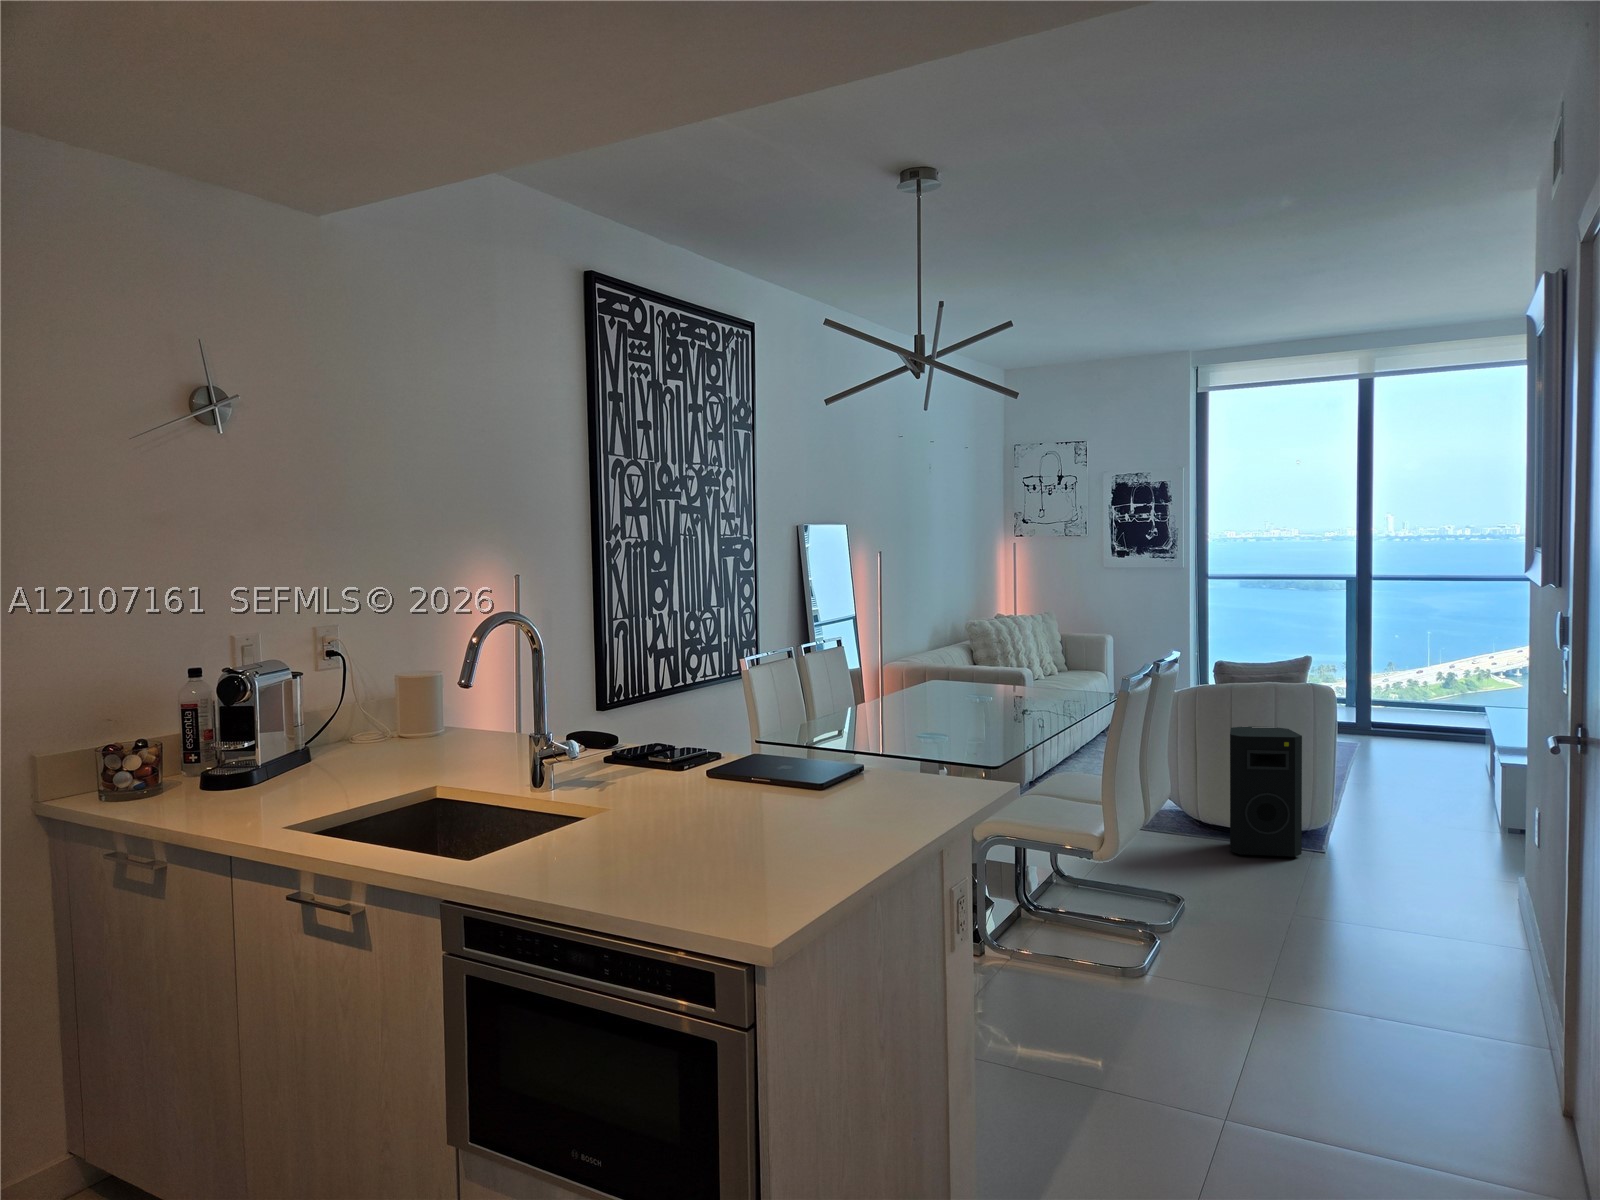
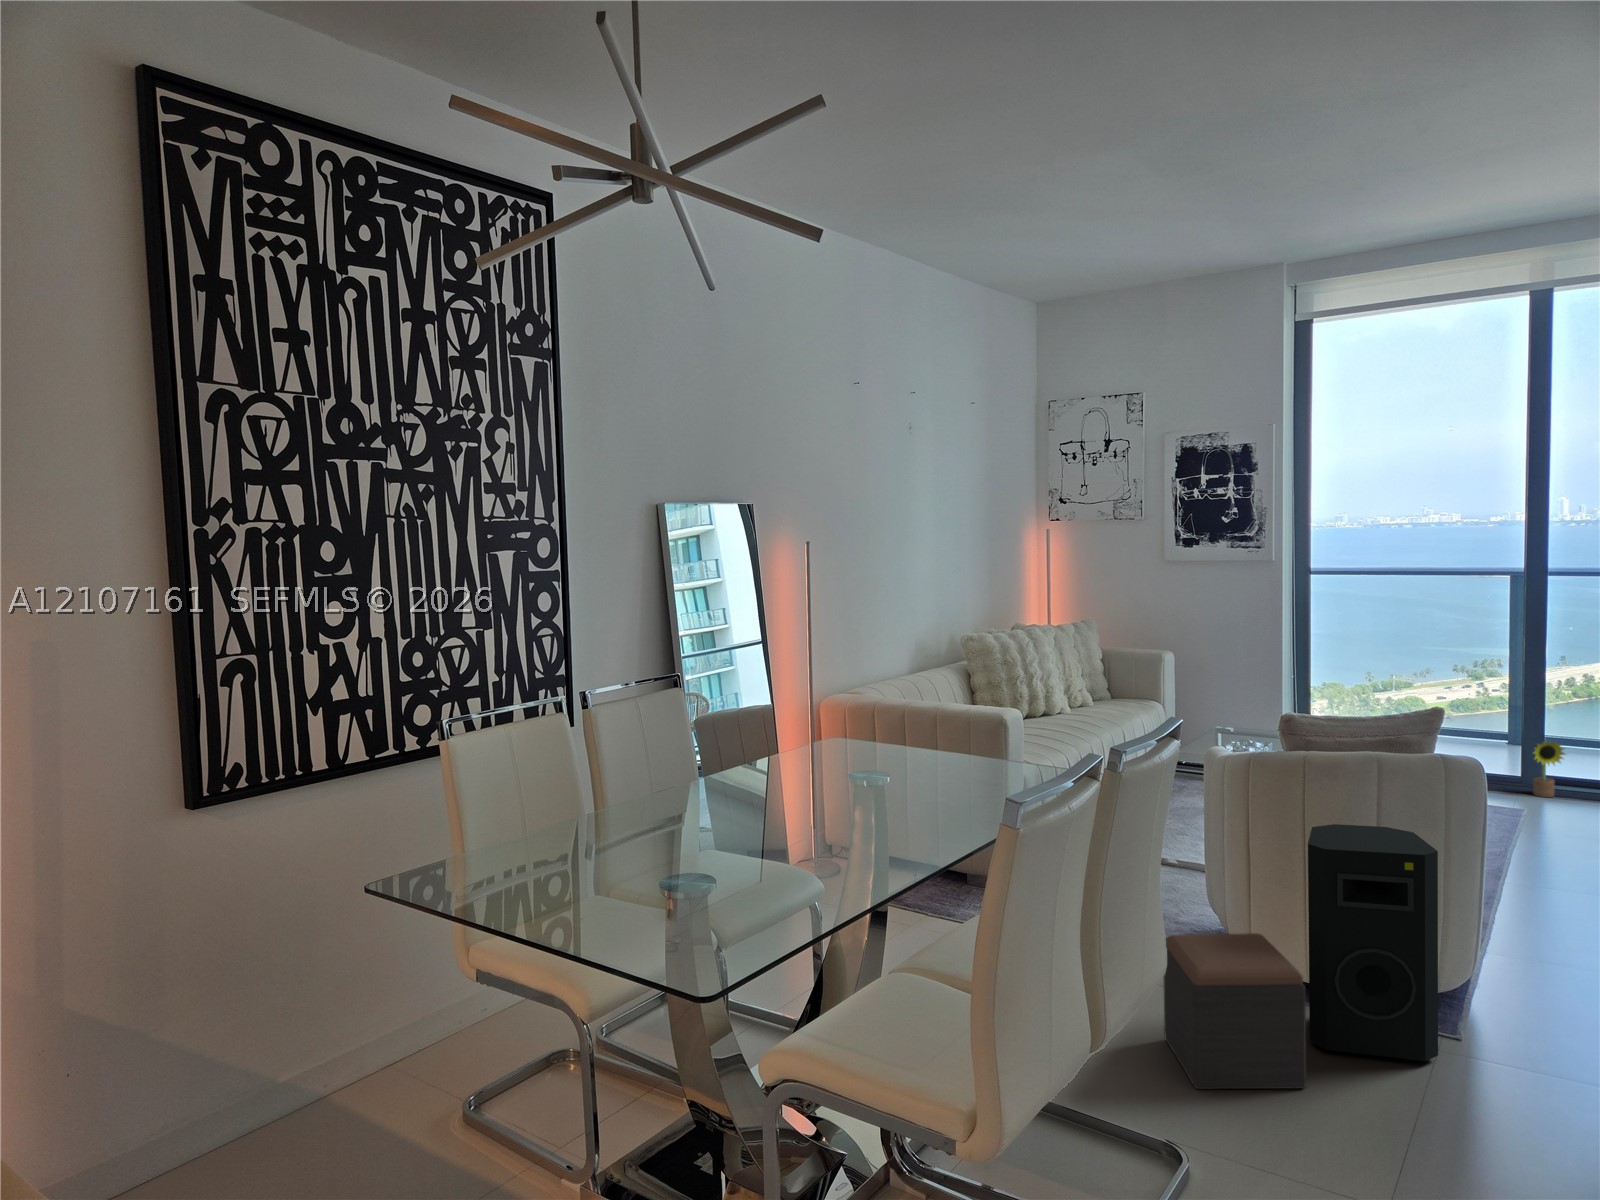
decorative plant: none [1360,697,1383,737] -> present [1533,741,1565,797]
footstool: none [1147,789,1231,872] -> present [1163,933,1306,1089]

